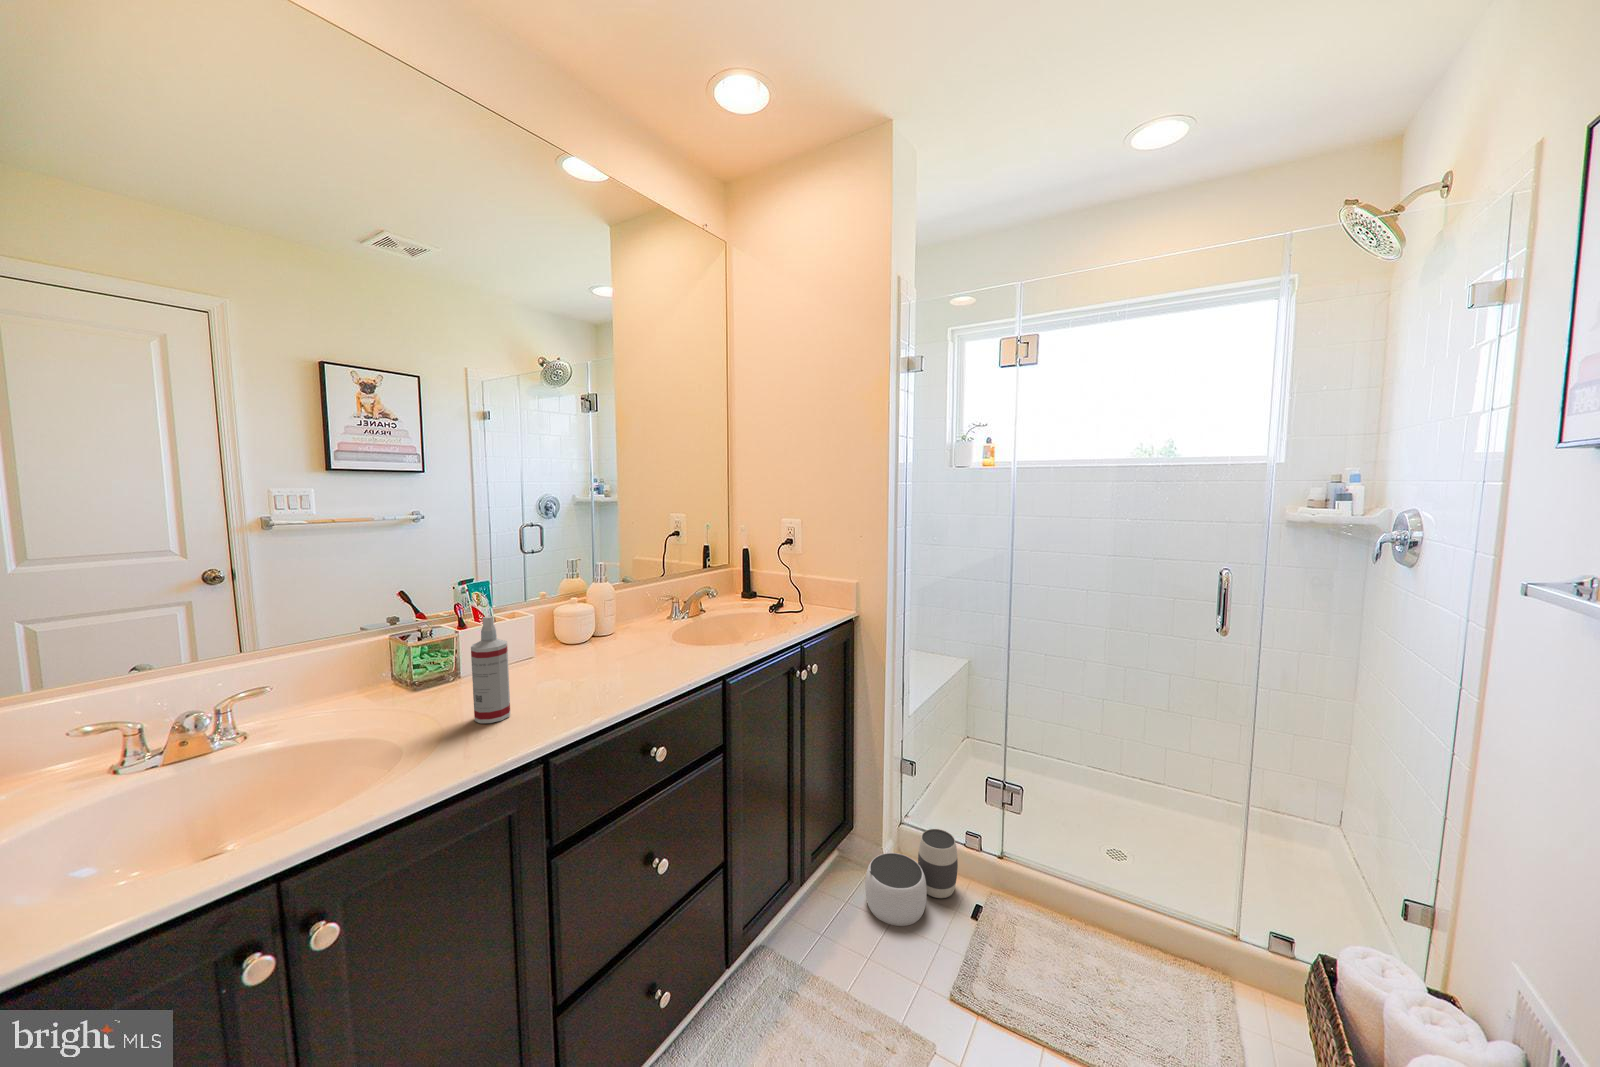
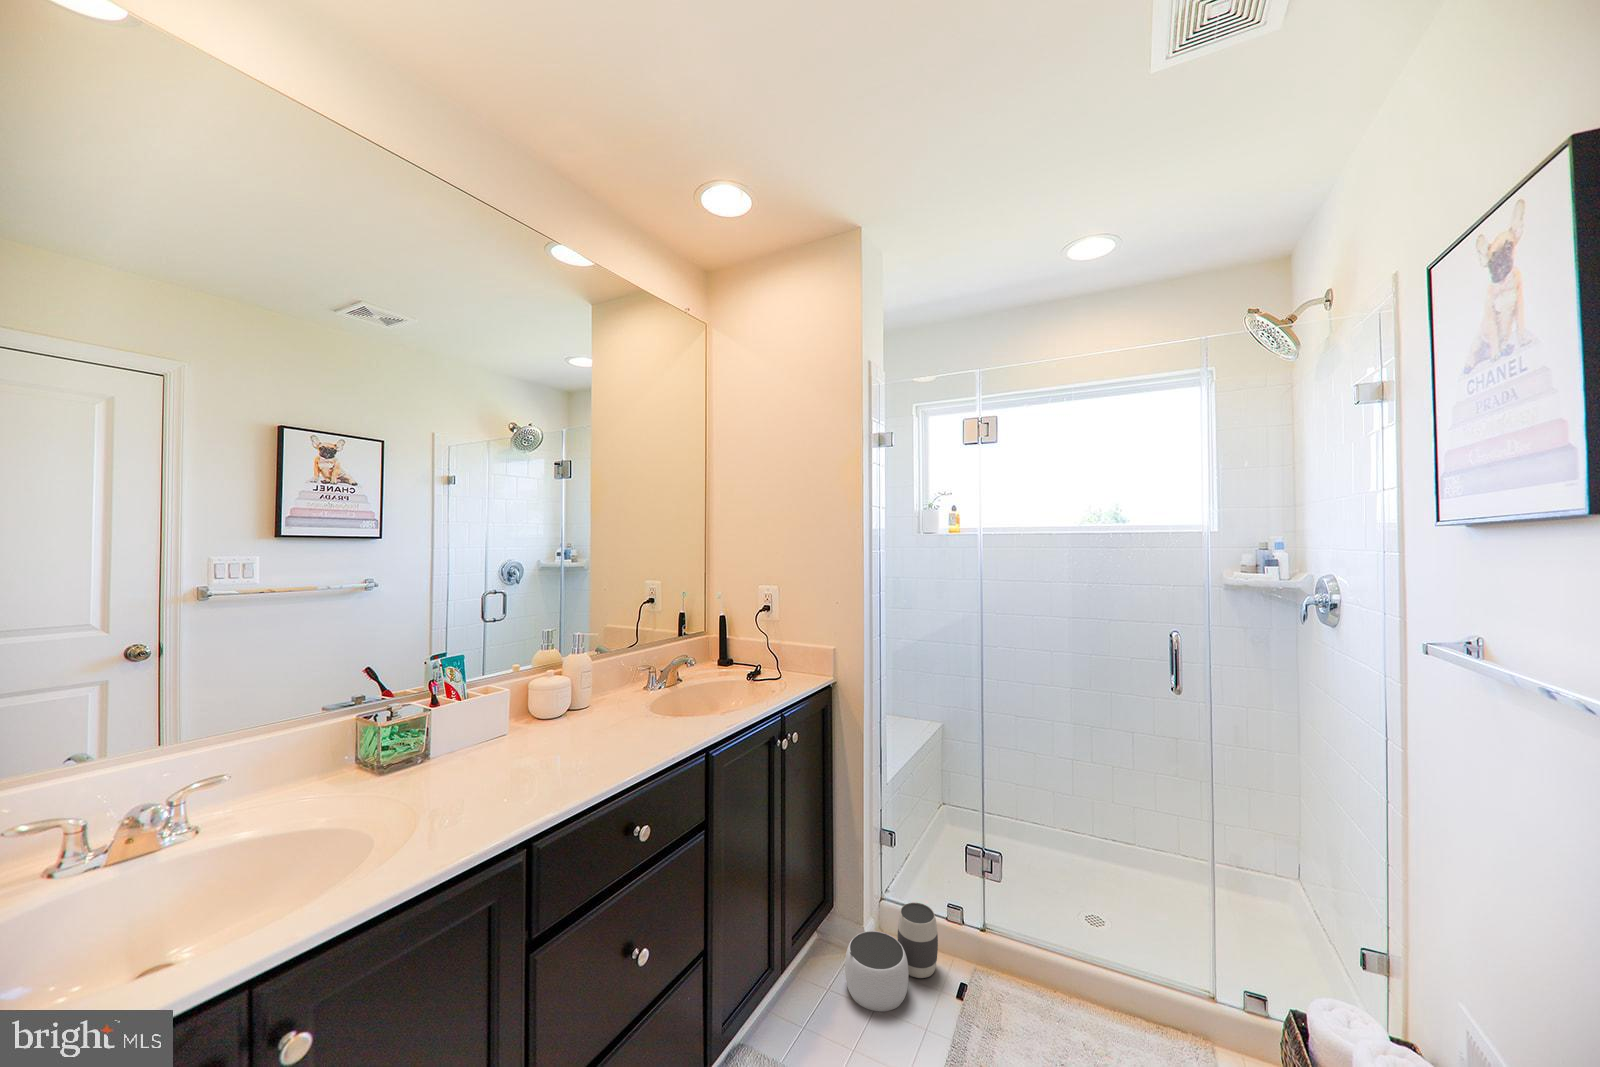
spray bottle: present [471,616,510,723] -> none [454,692,492,806]

